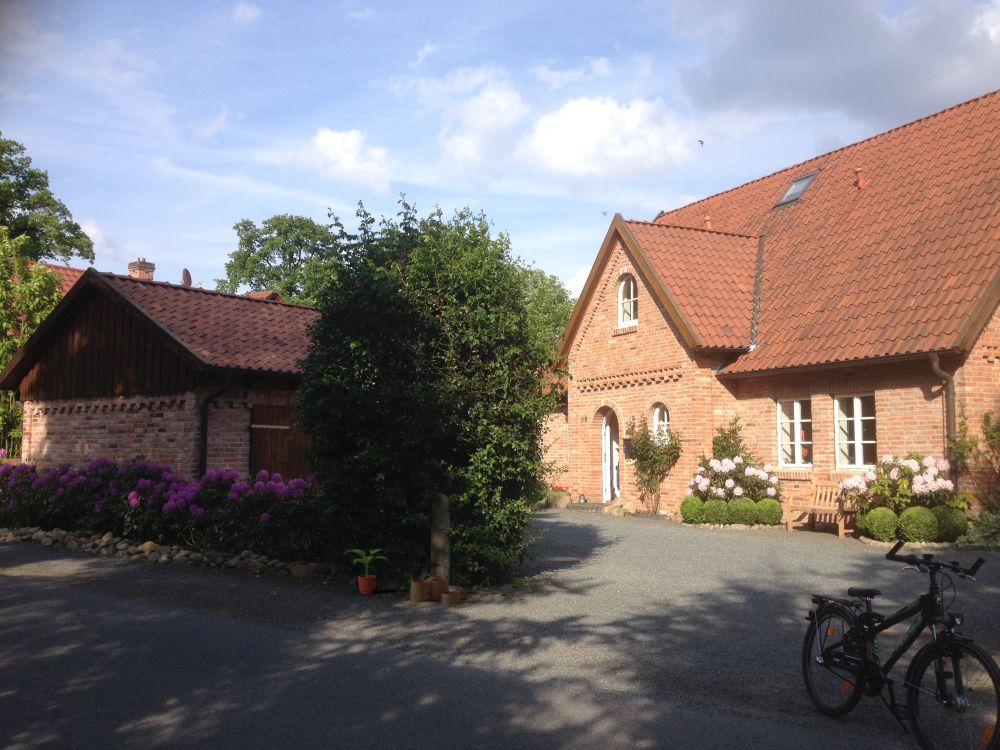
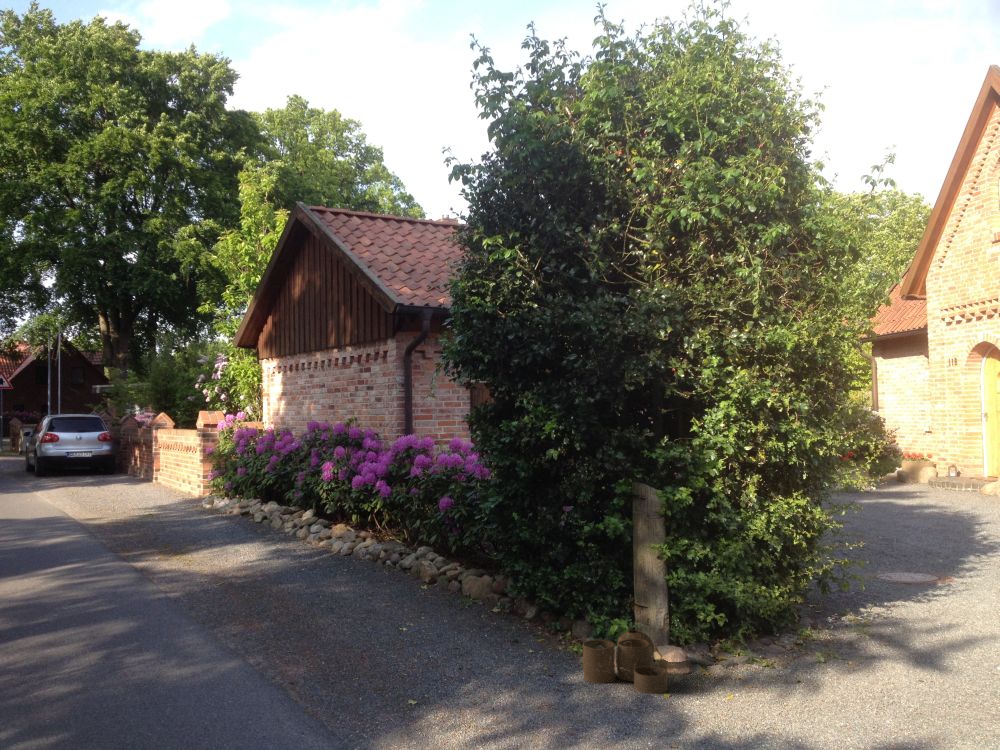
potted plant: present [344,549,389,594] -> none [496,571,571,651]

